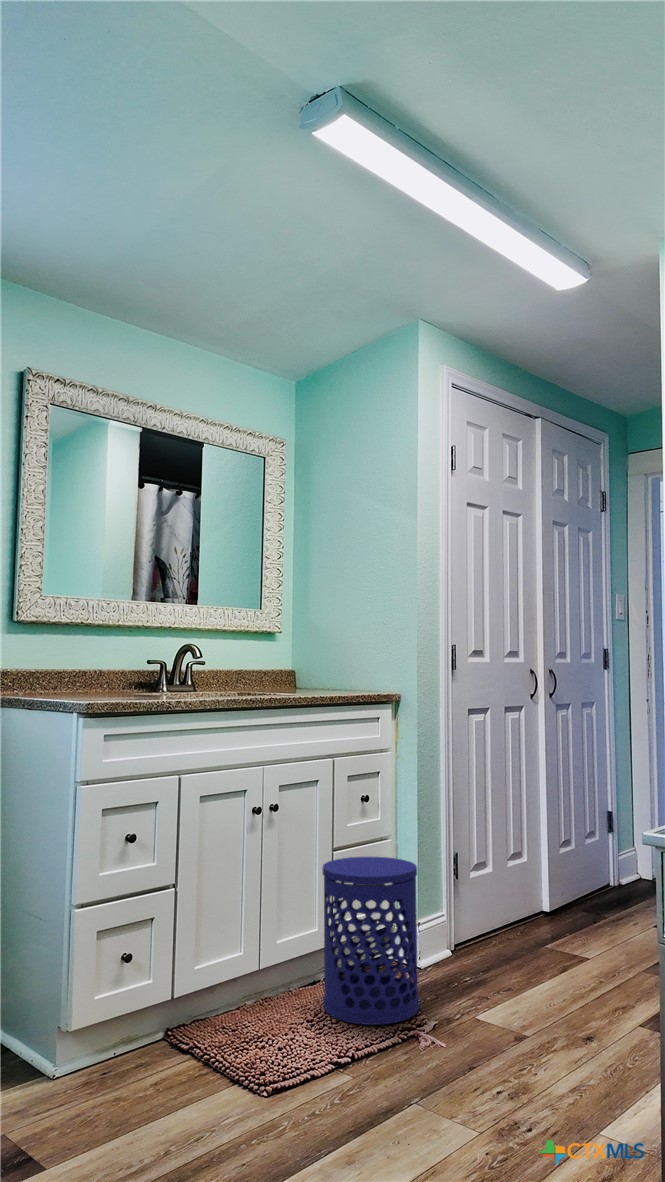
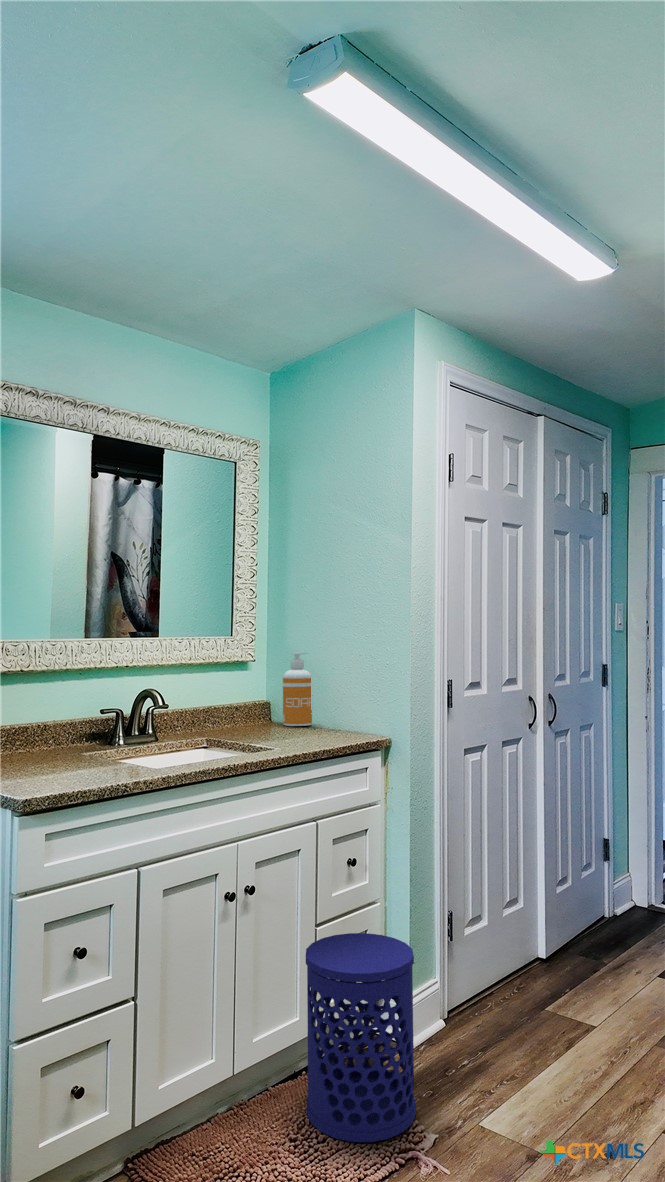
soap dispenser: none [306,624,332,688] -> present [283,653,312,726]

